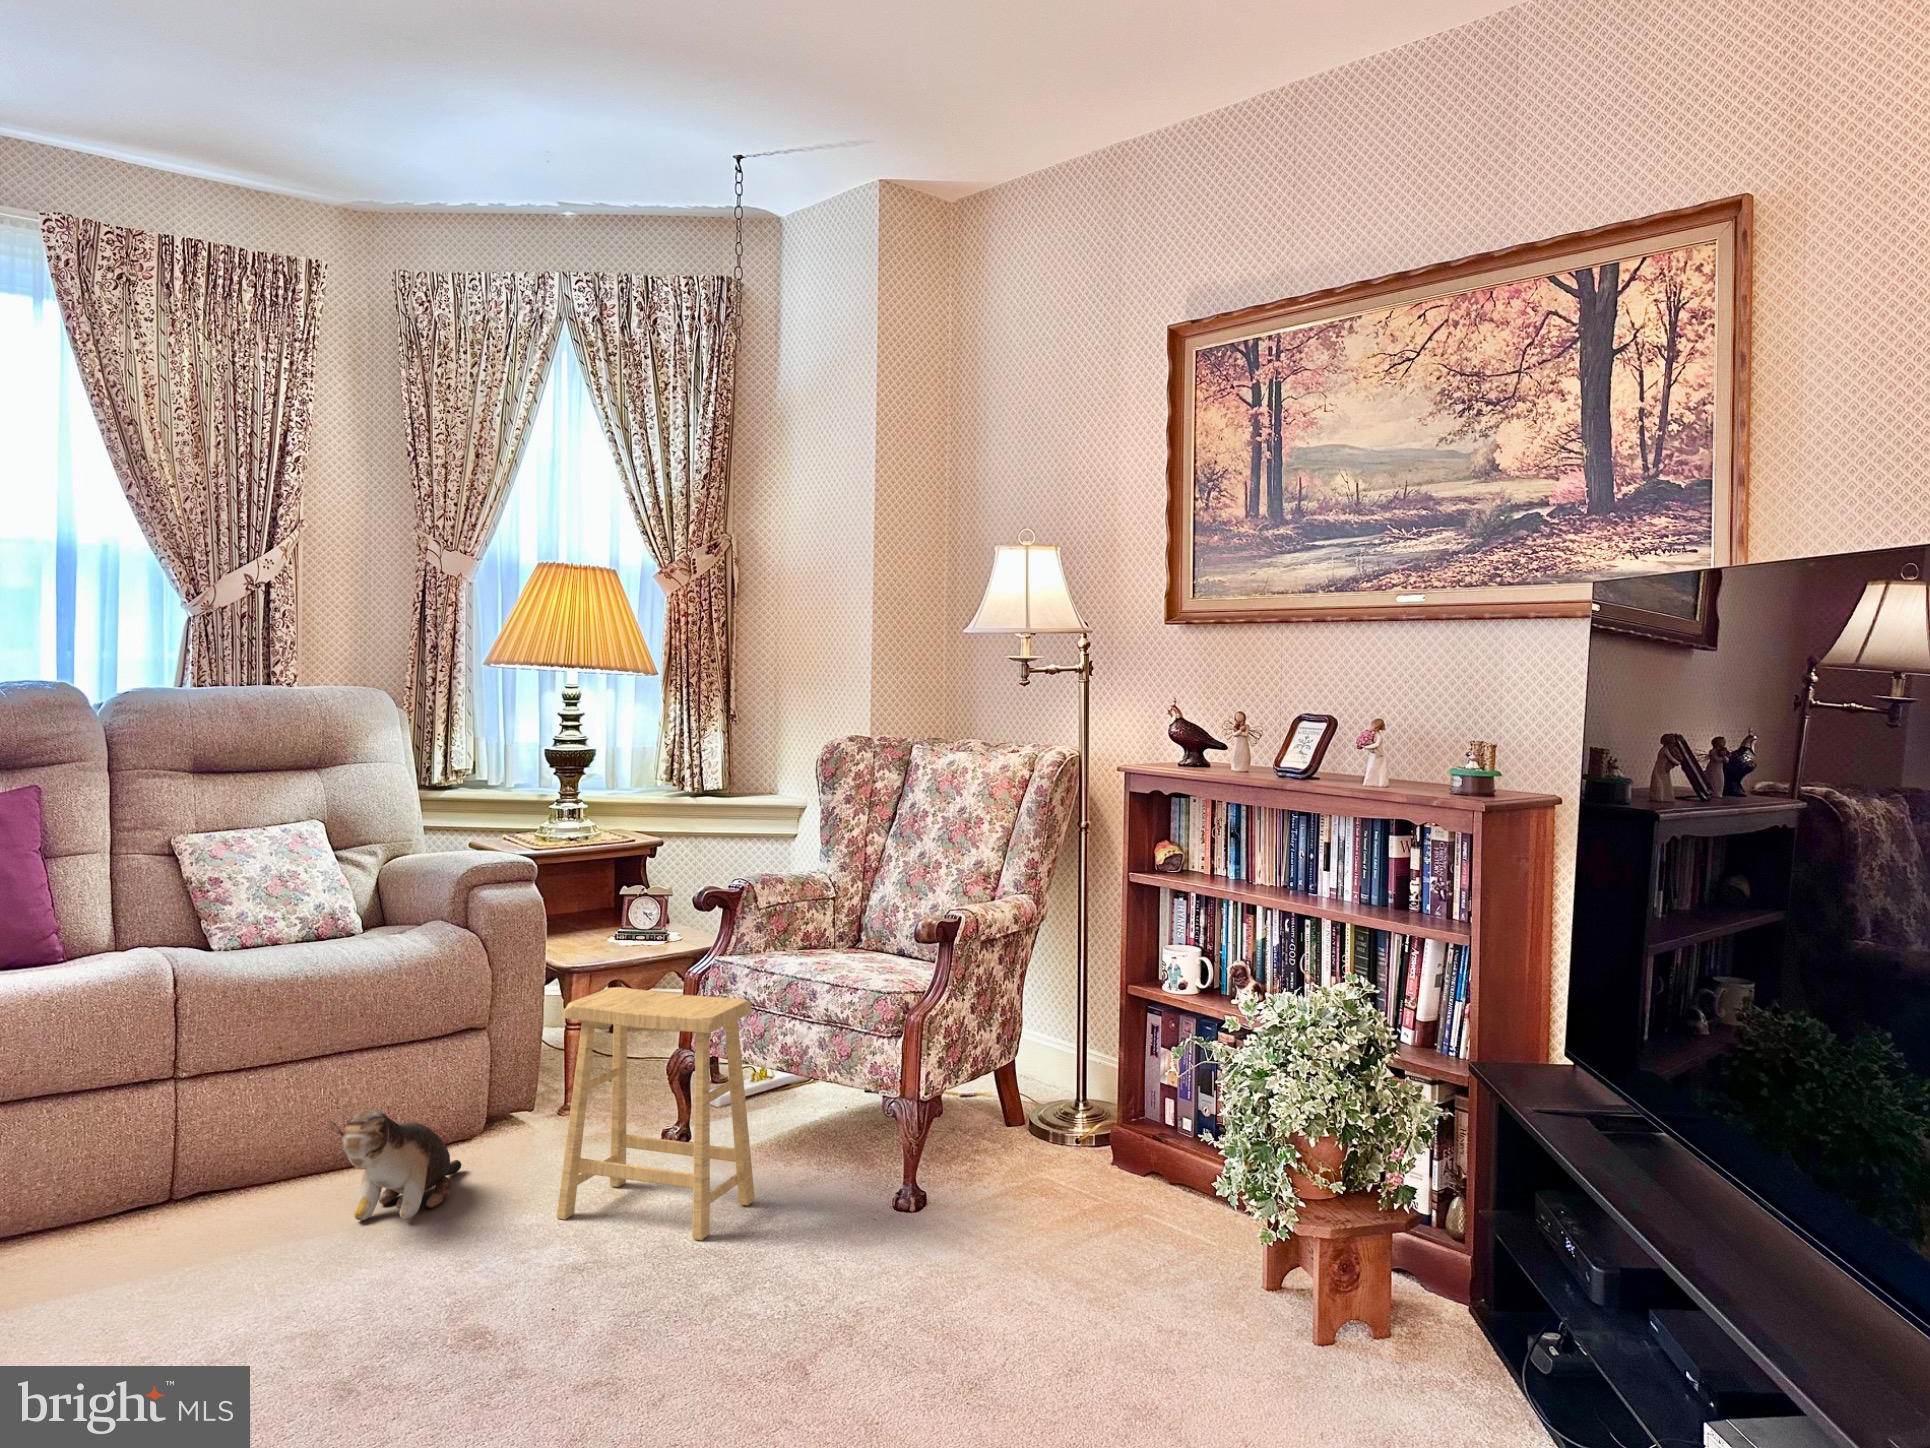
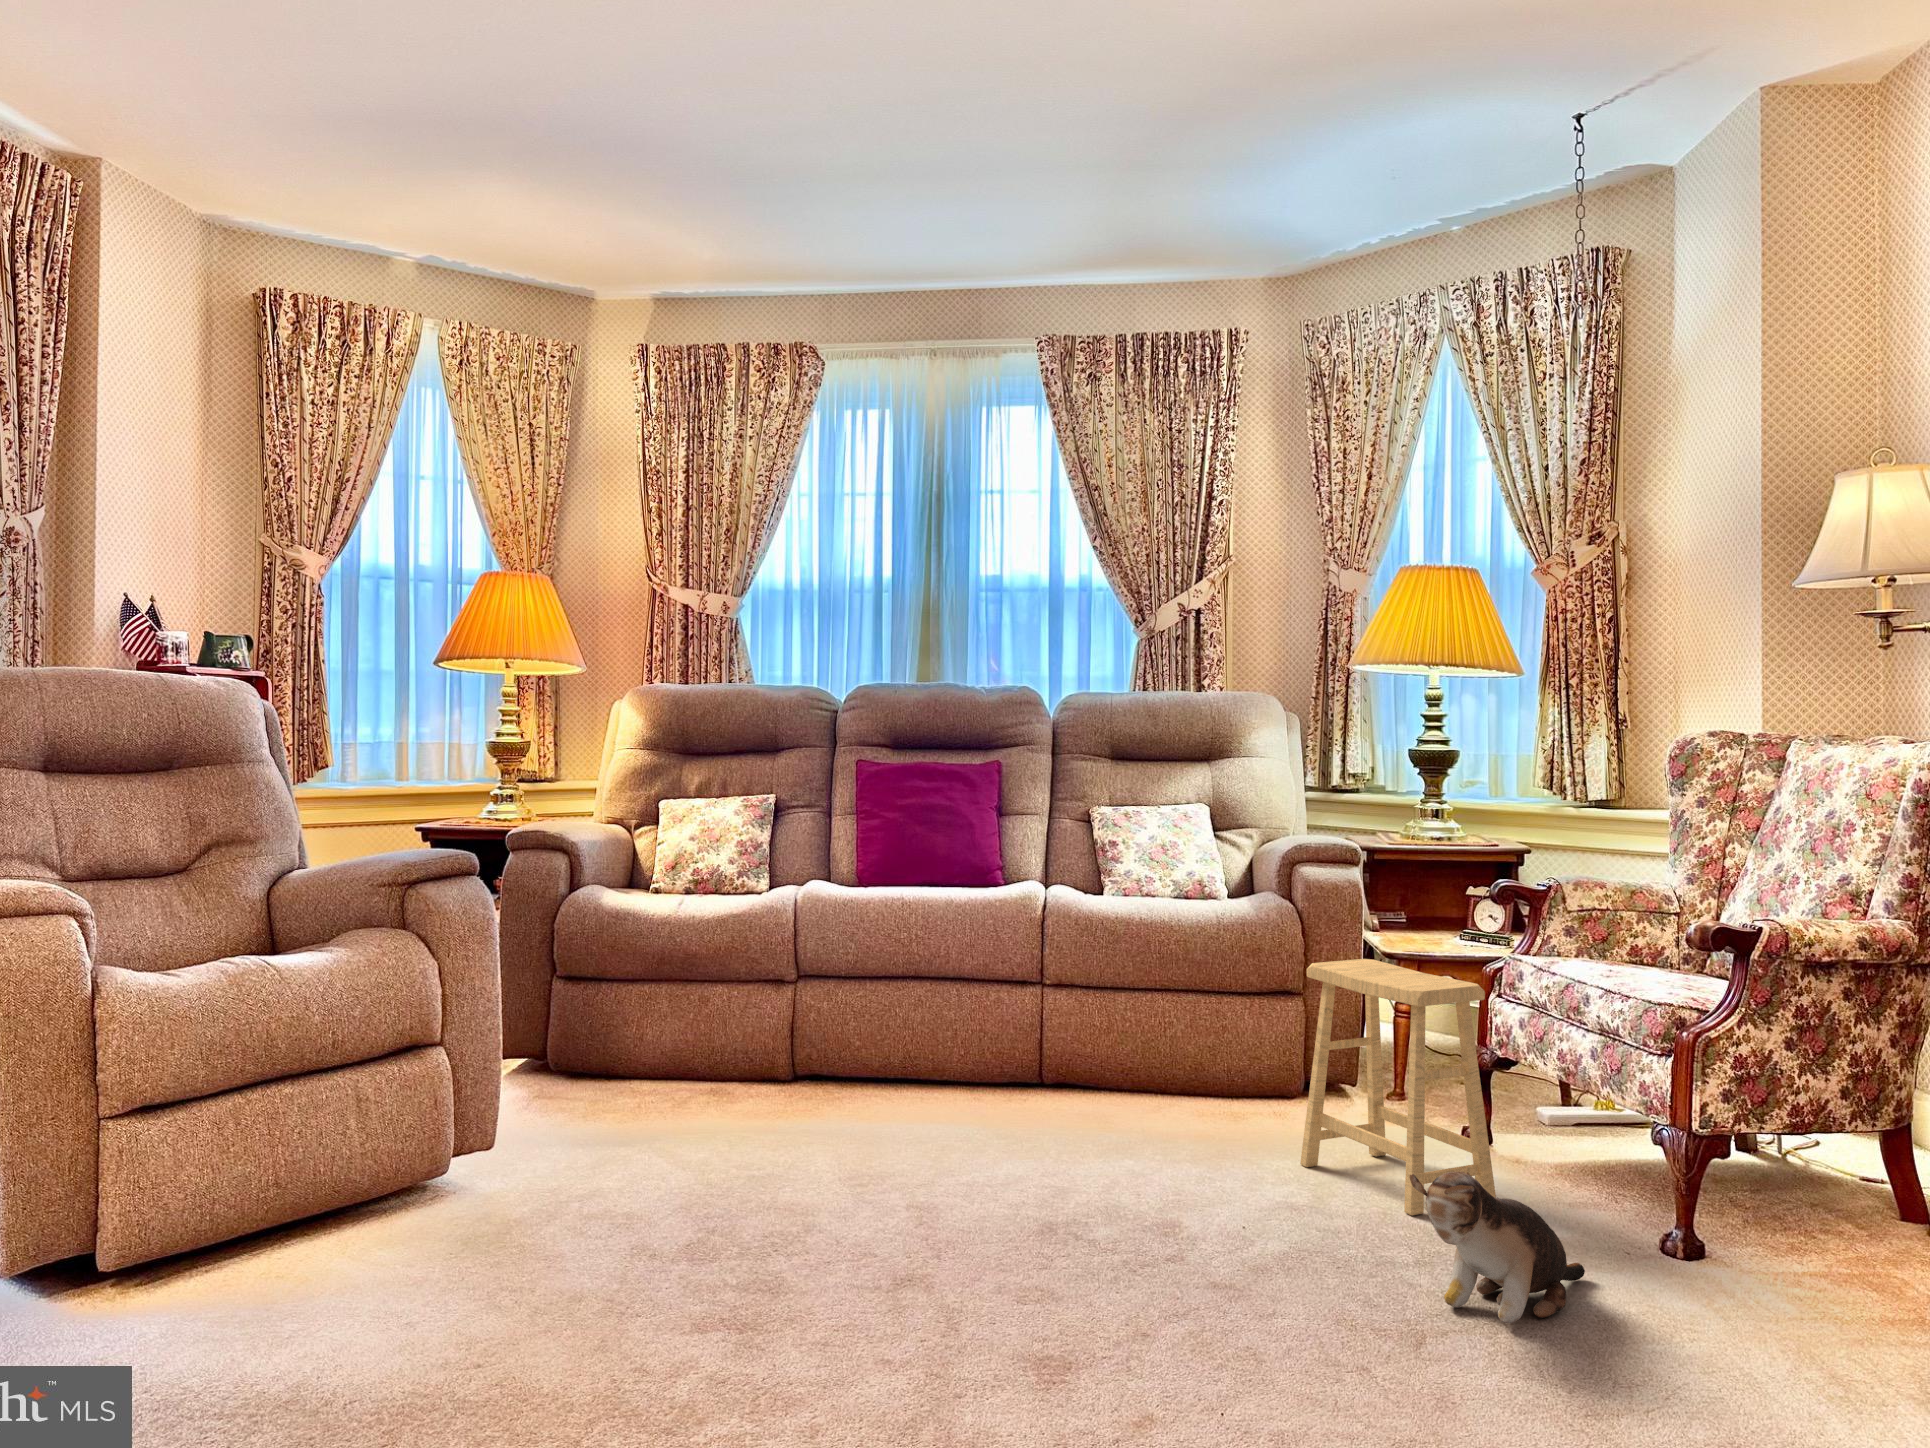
plush toy: present [329,1108,461,1220] -> present [1410,1171,1585,1323]

